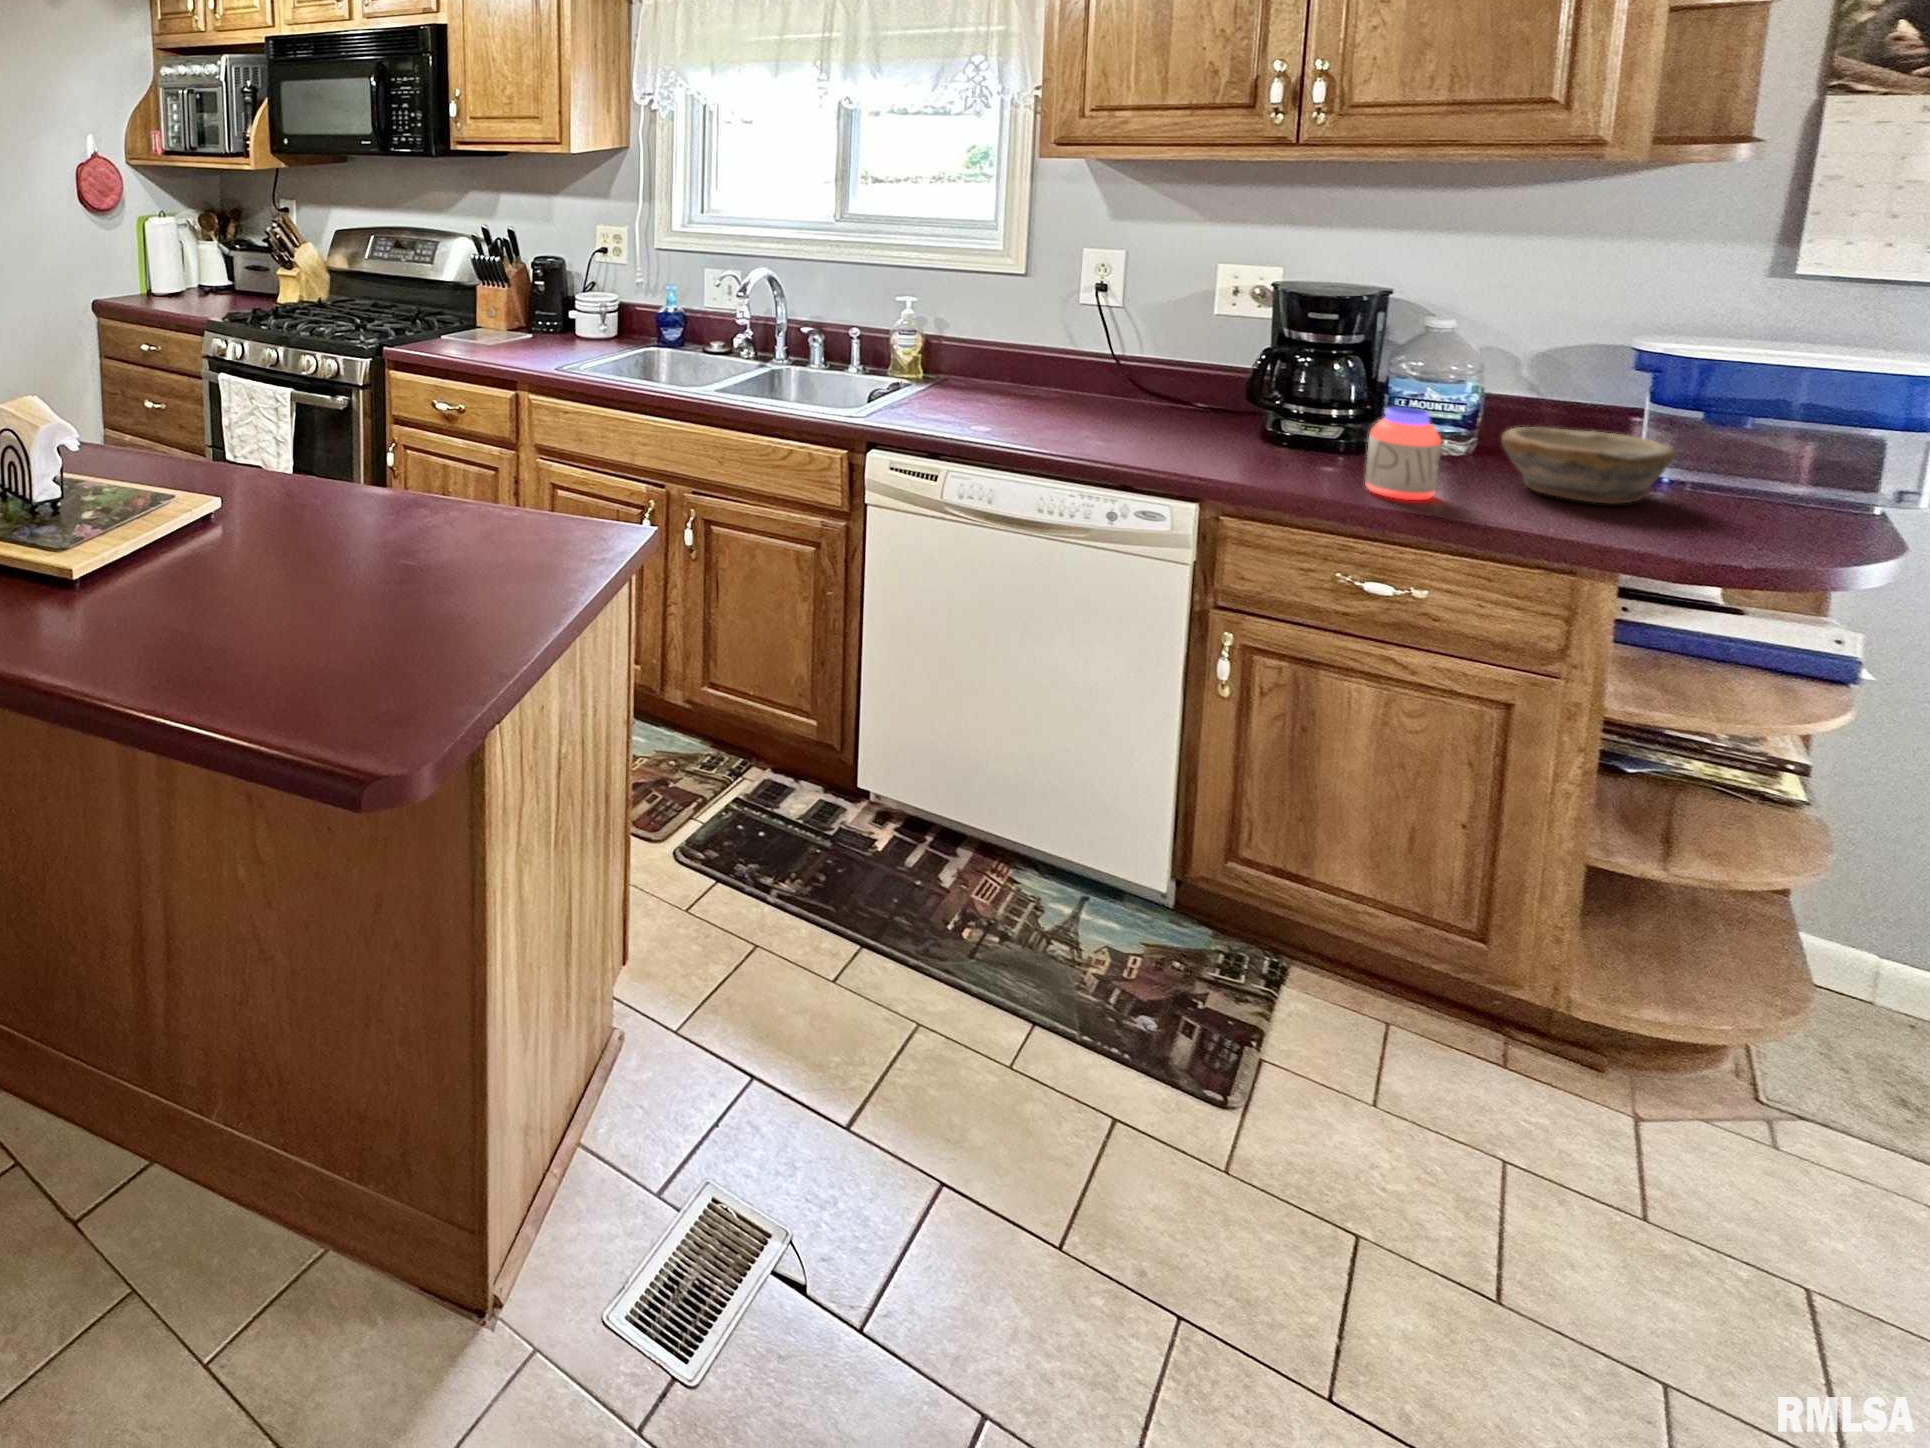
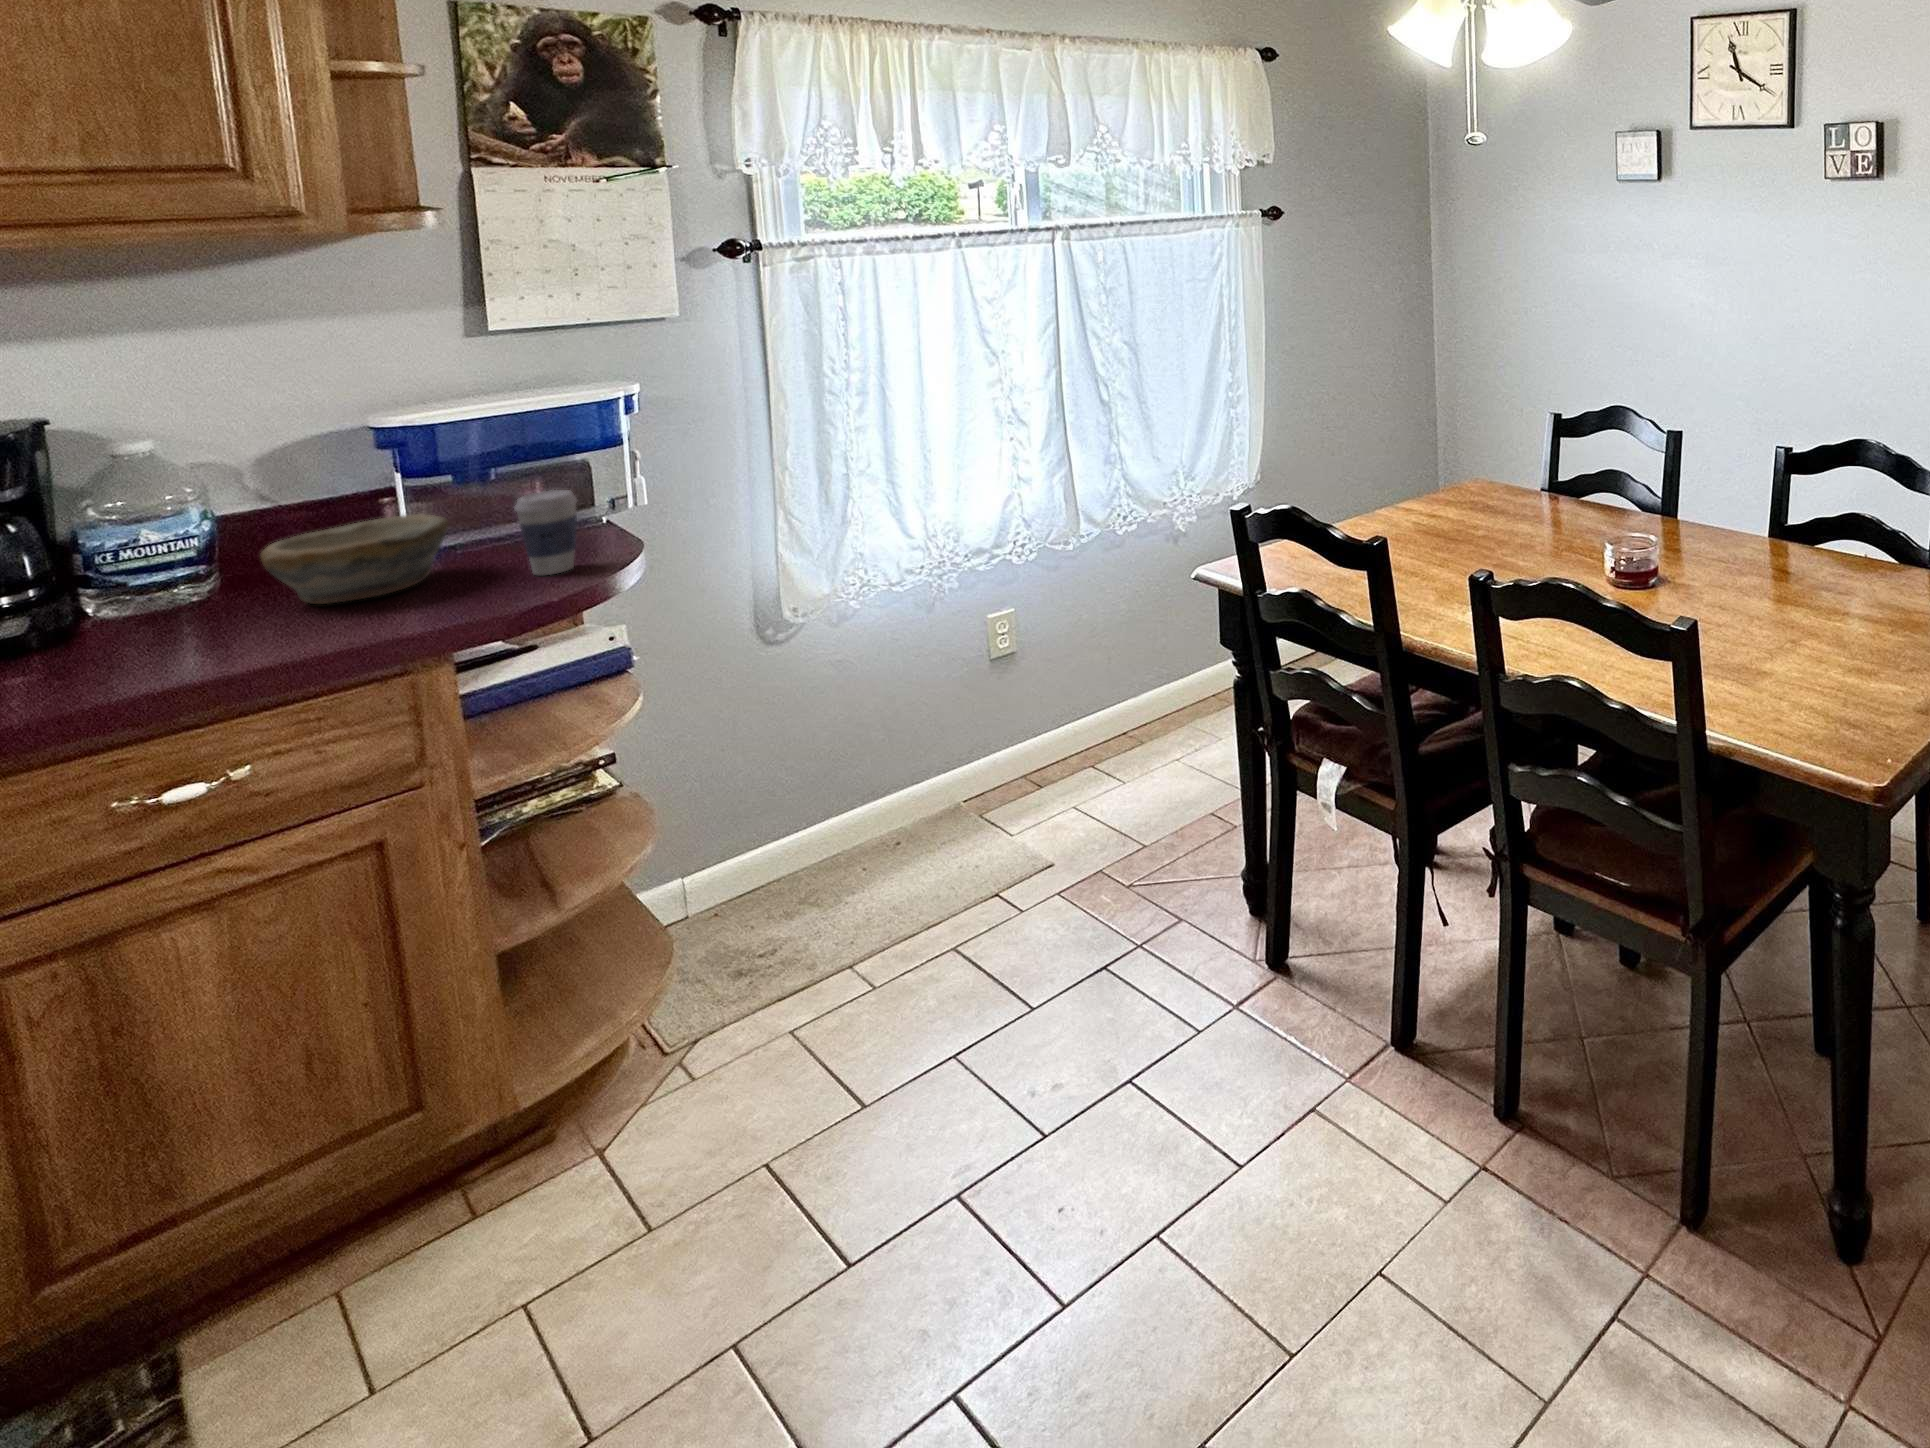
jar: present [1365,407,1441,500] -> none [95,554,211,677]
coffee cup: none [1739,453,1818,545] -> present [514,490,577,575]

